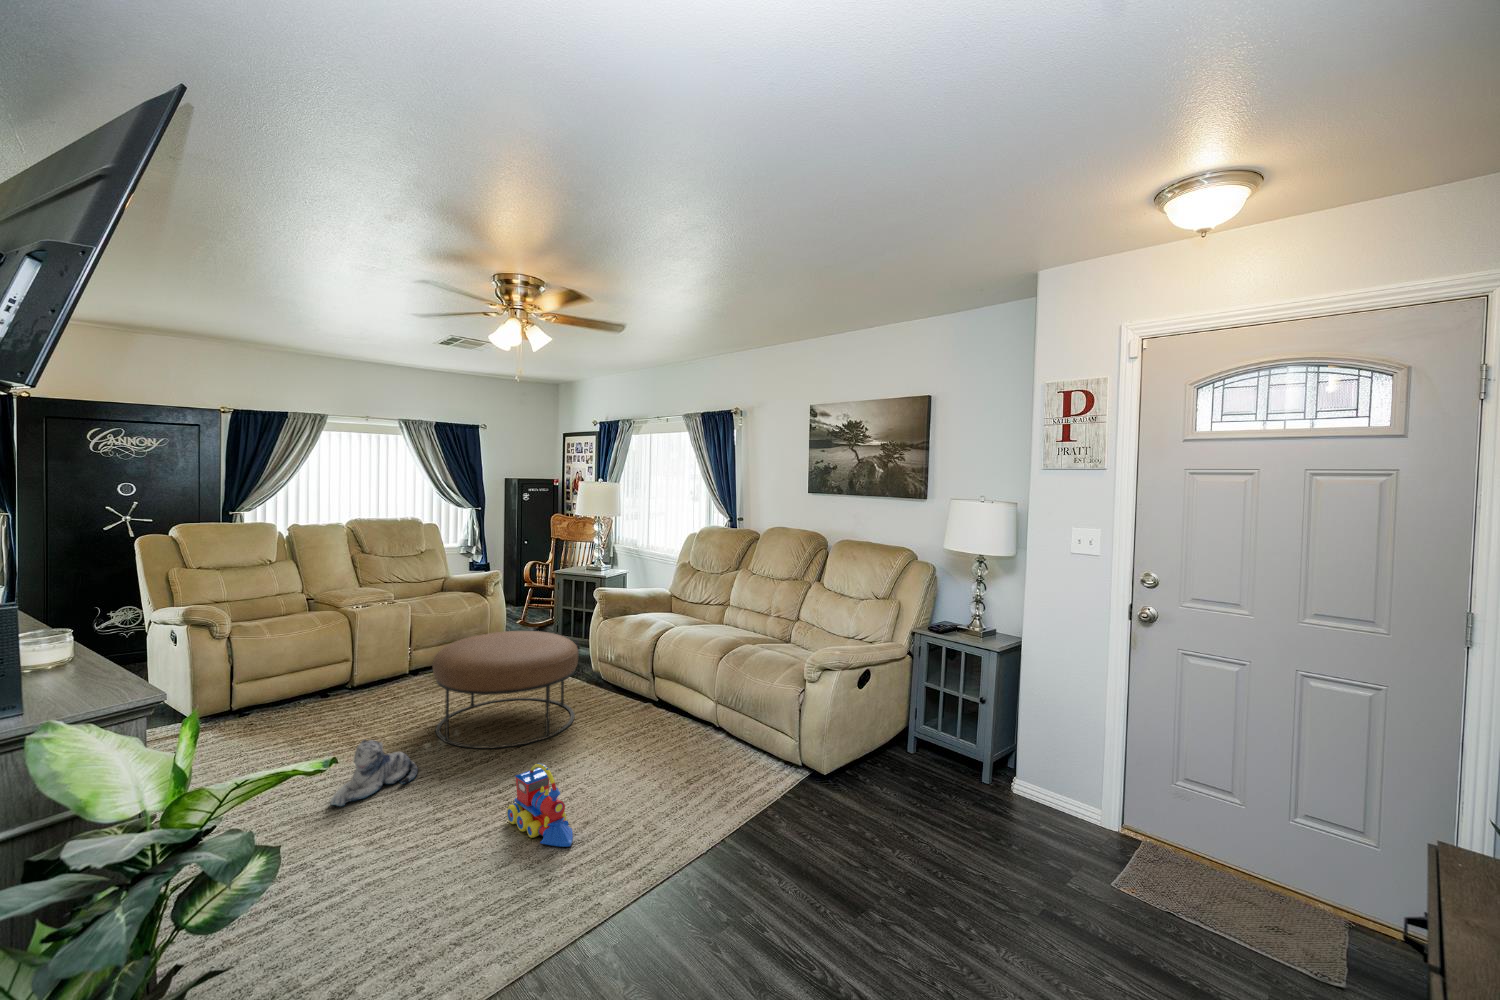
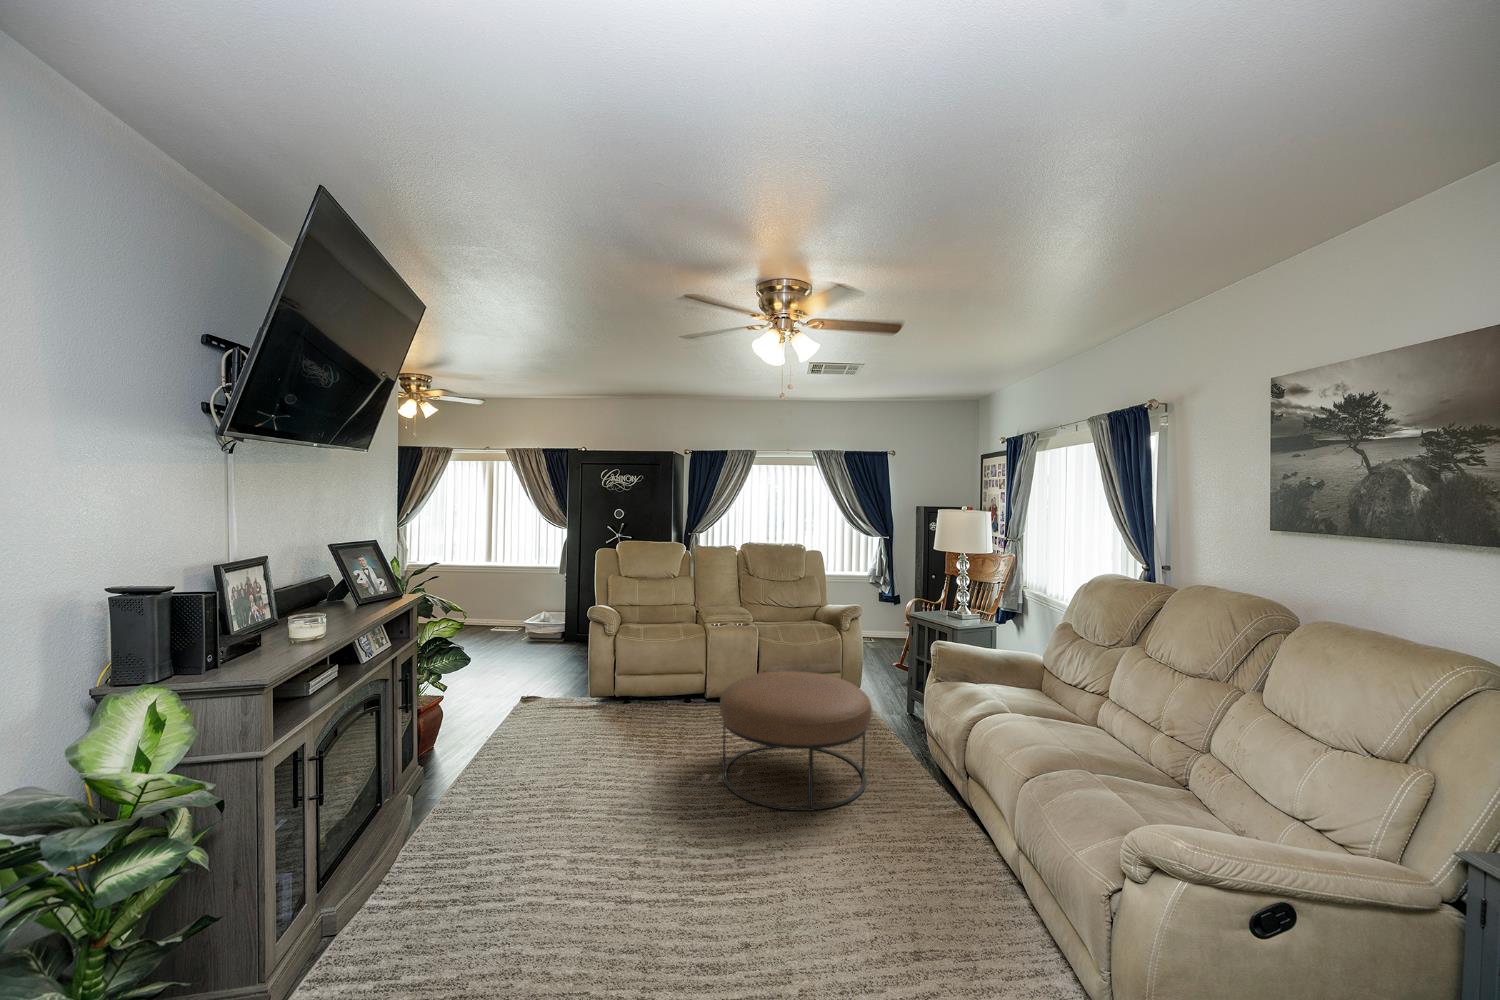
plush toy: present [330,740,418,806] -> none [585,755,677,814]
toy train: present [507,763,573,847] -> none [677,846,724,973]

